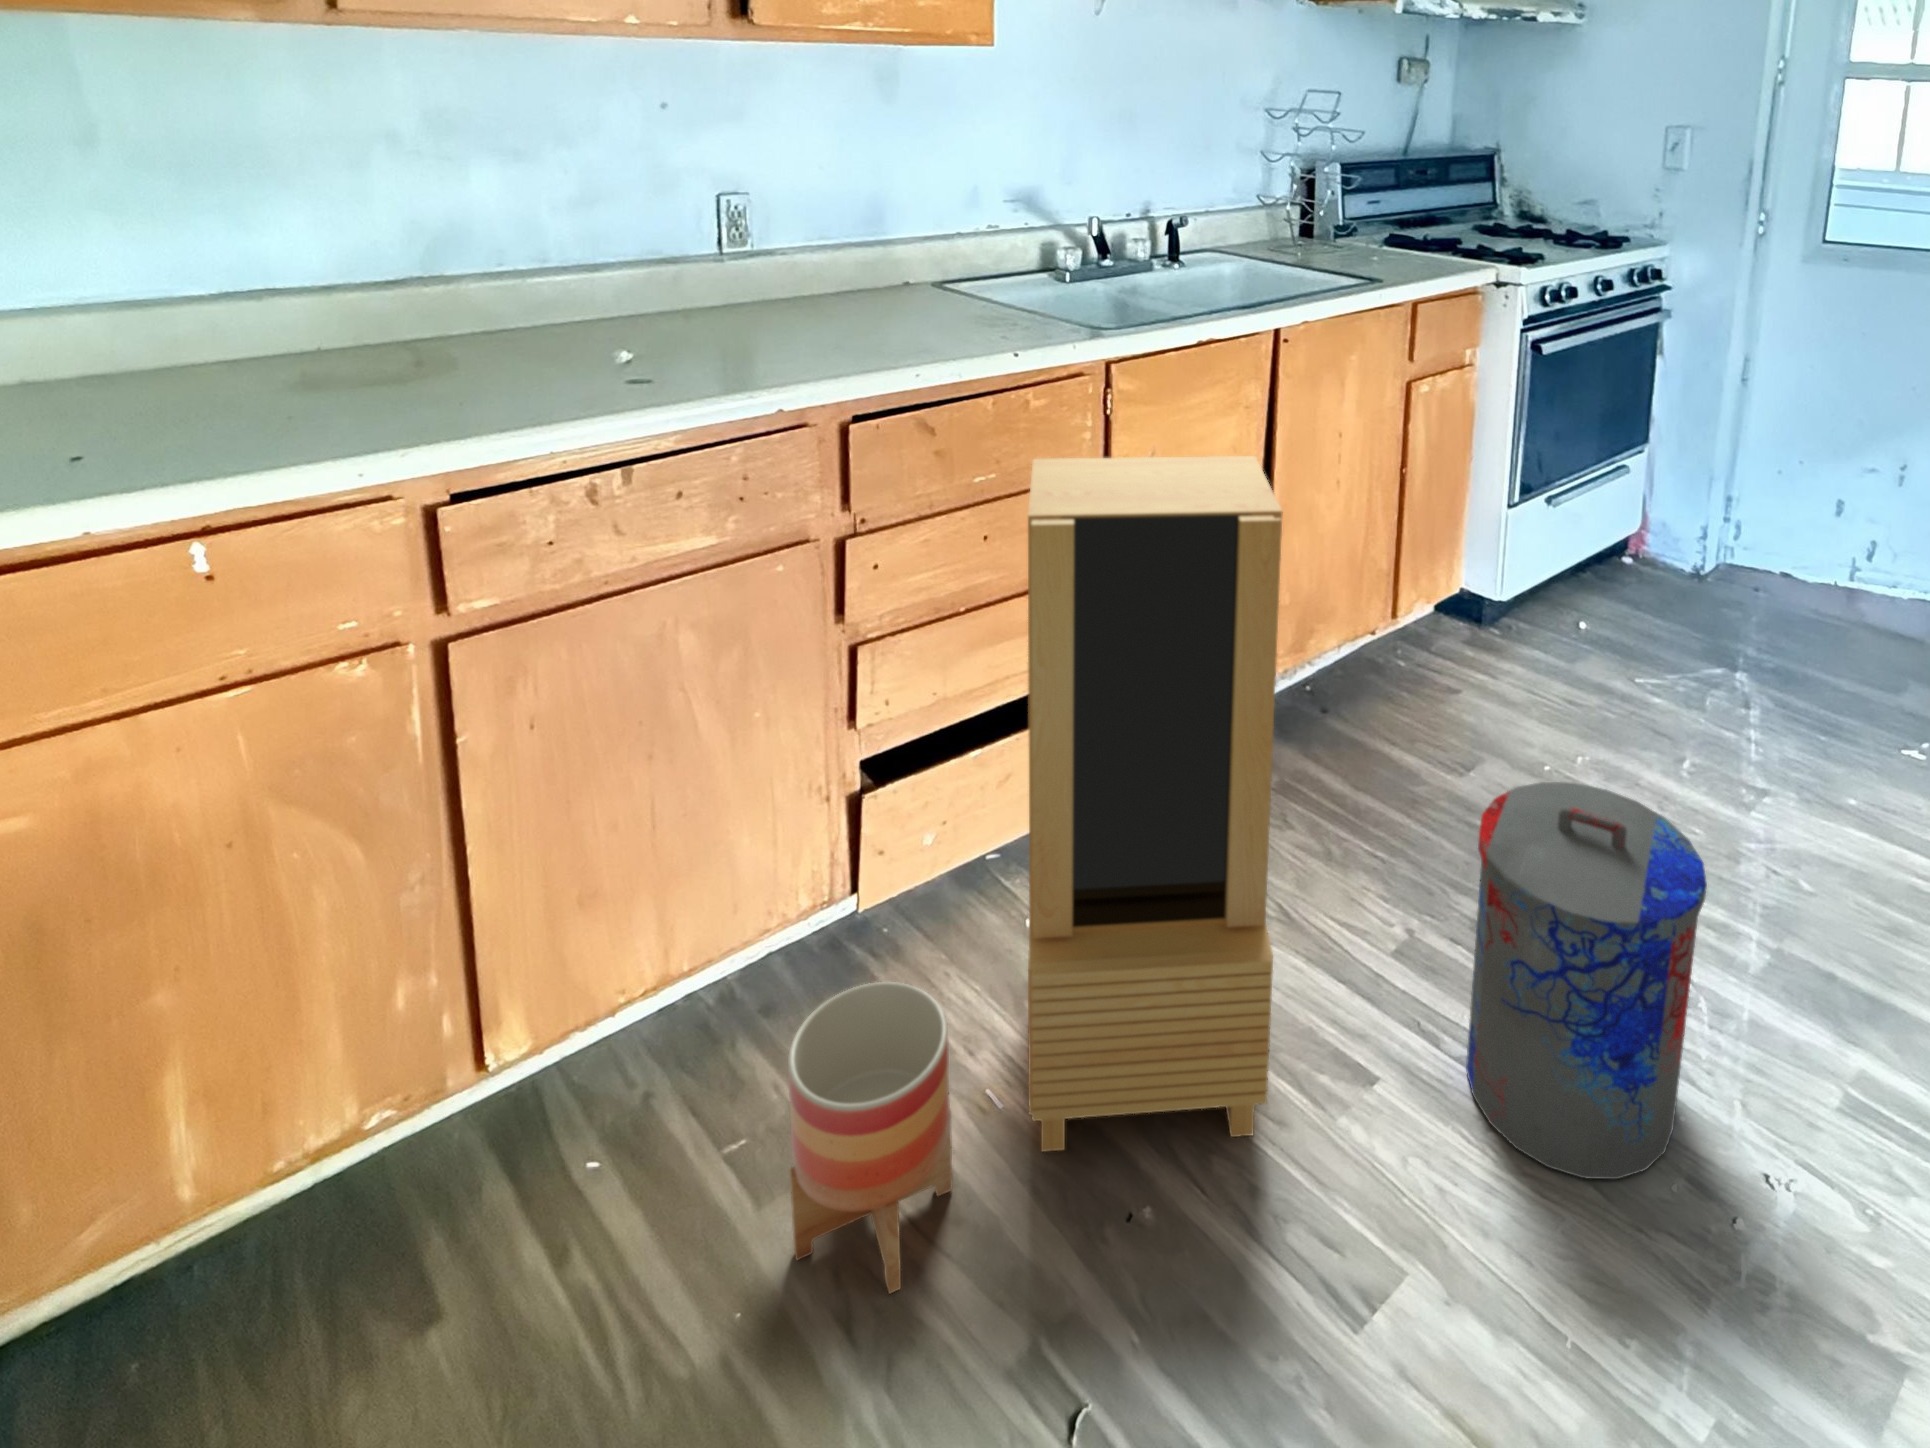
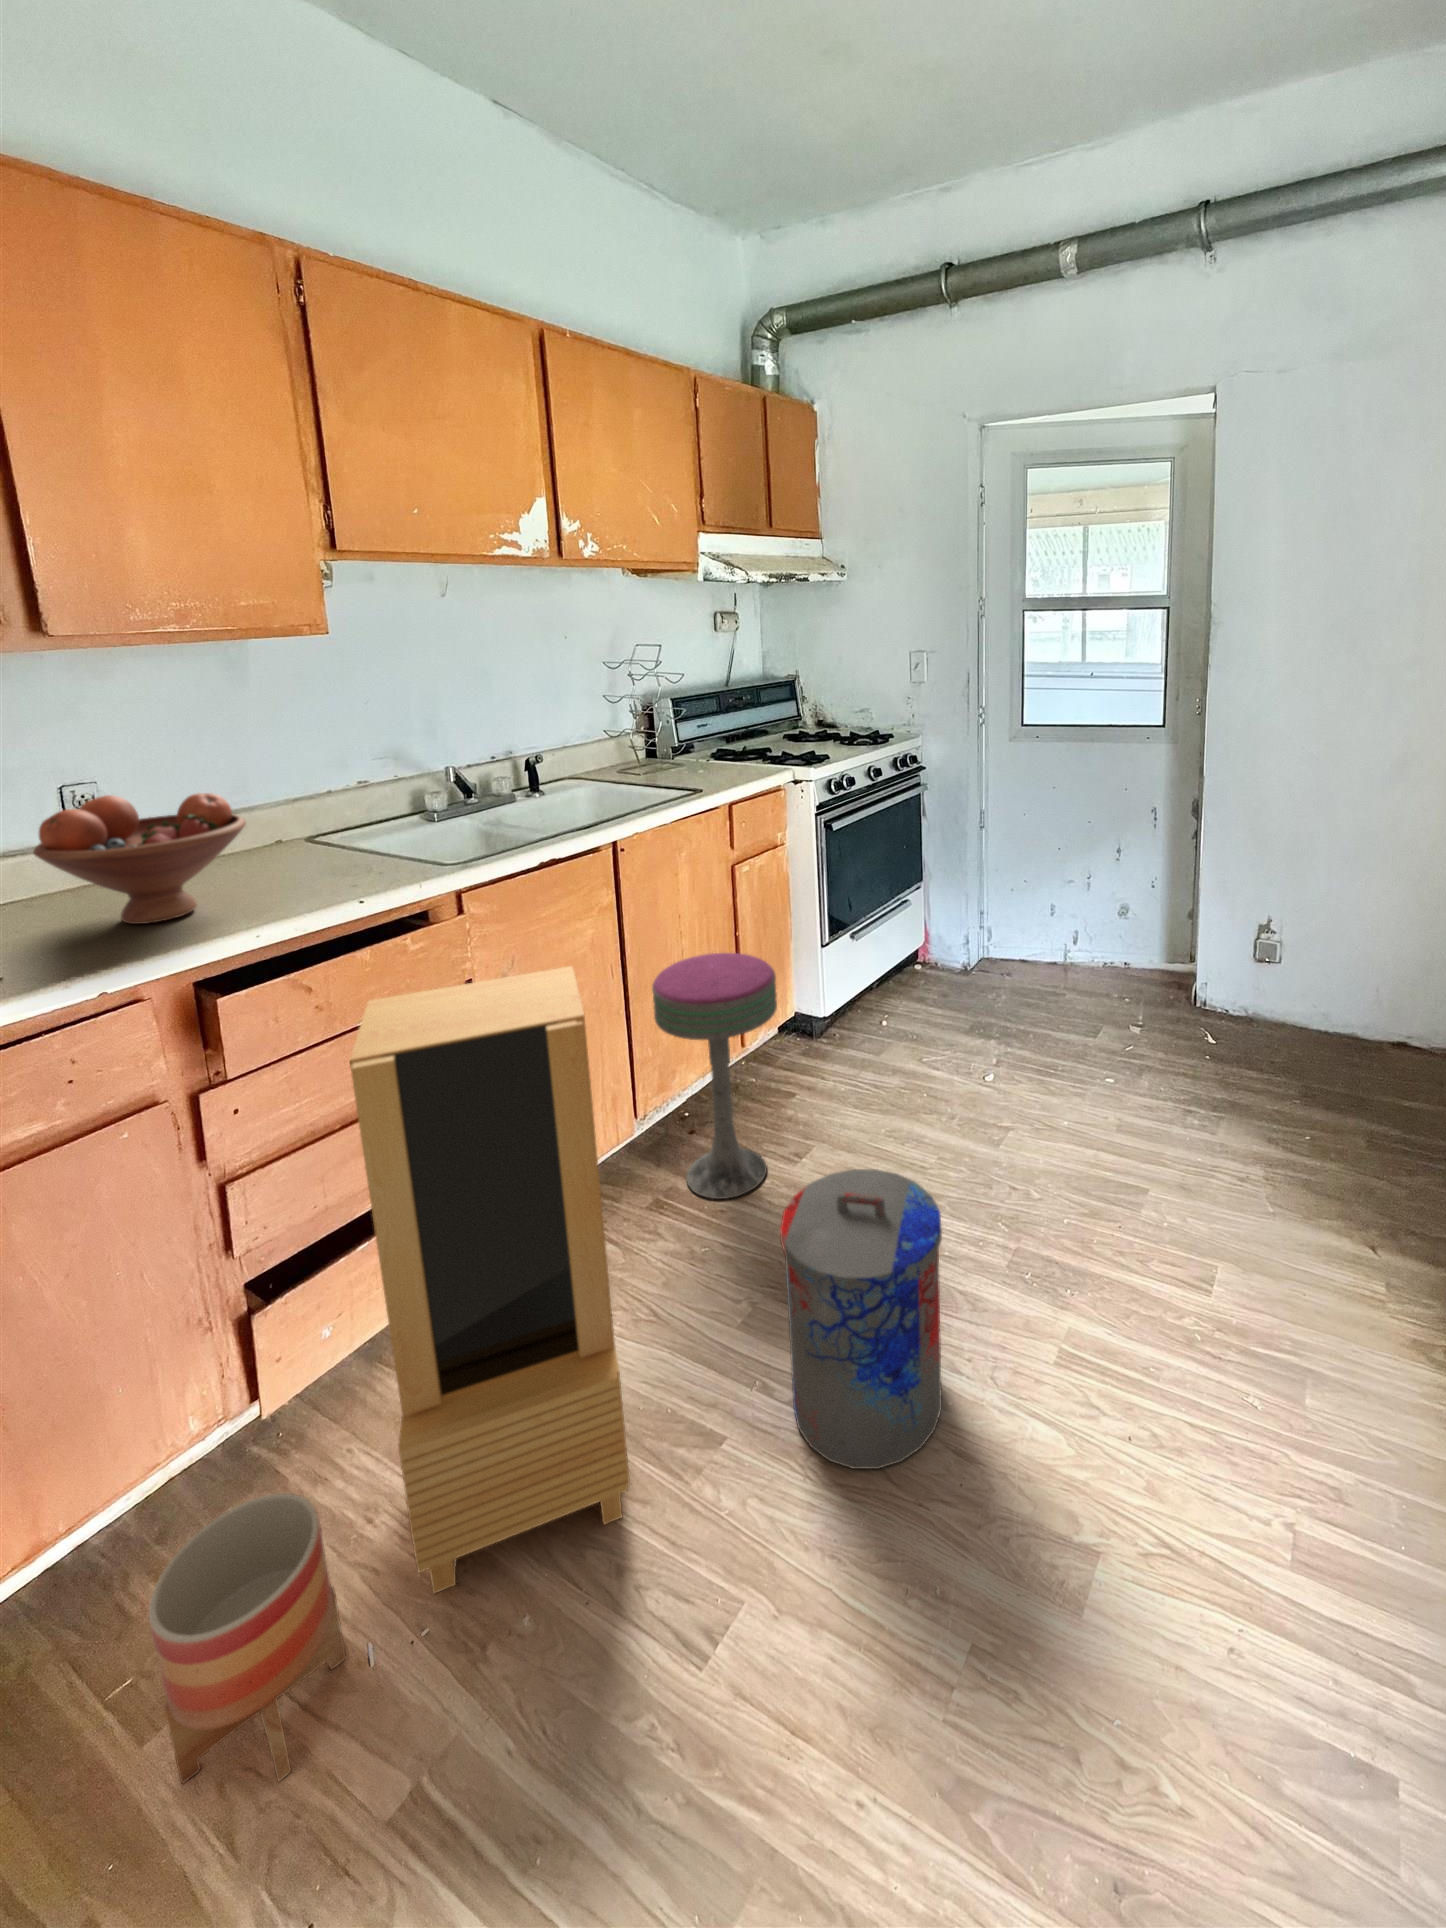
fruit bowl: none [721,204,911,345] -> present [33,793,246,924]
bar stool: none [1305,483,1465,795] -> present [652,953,777,1199]

